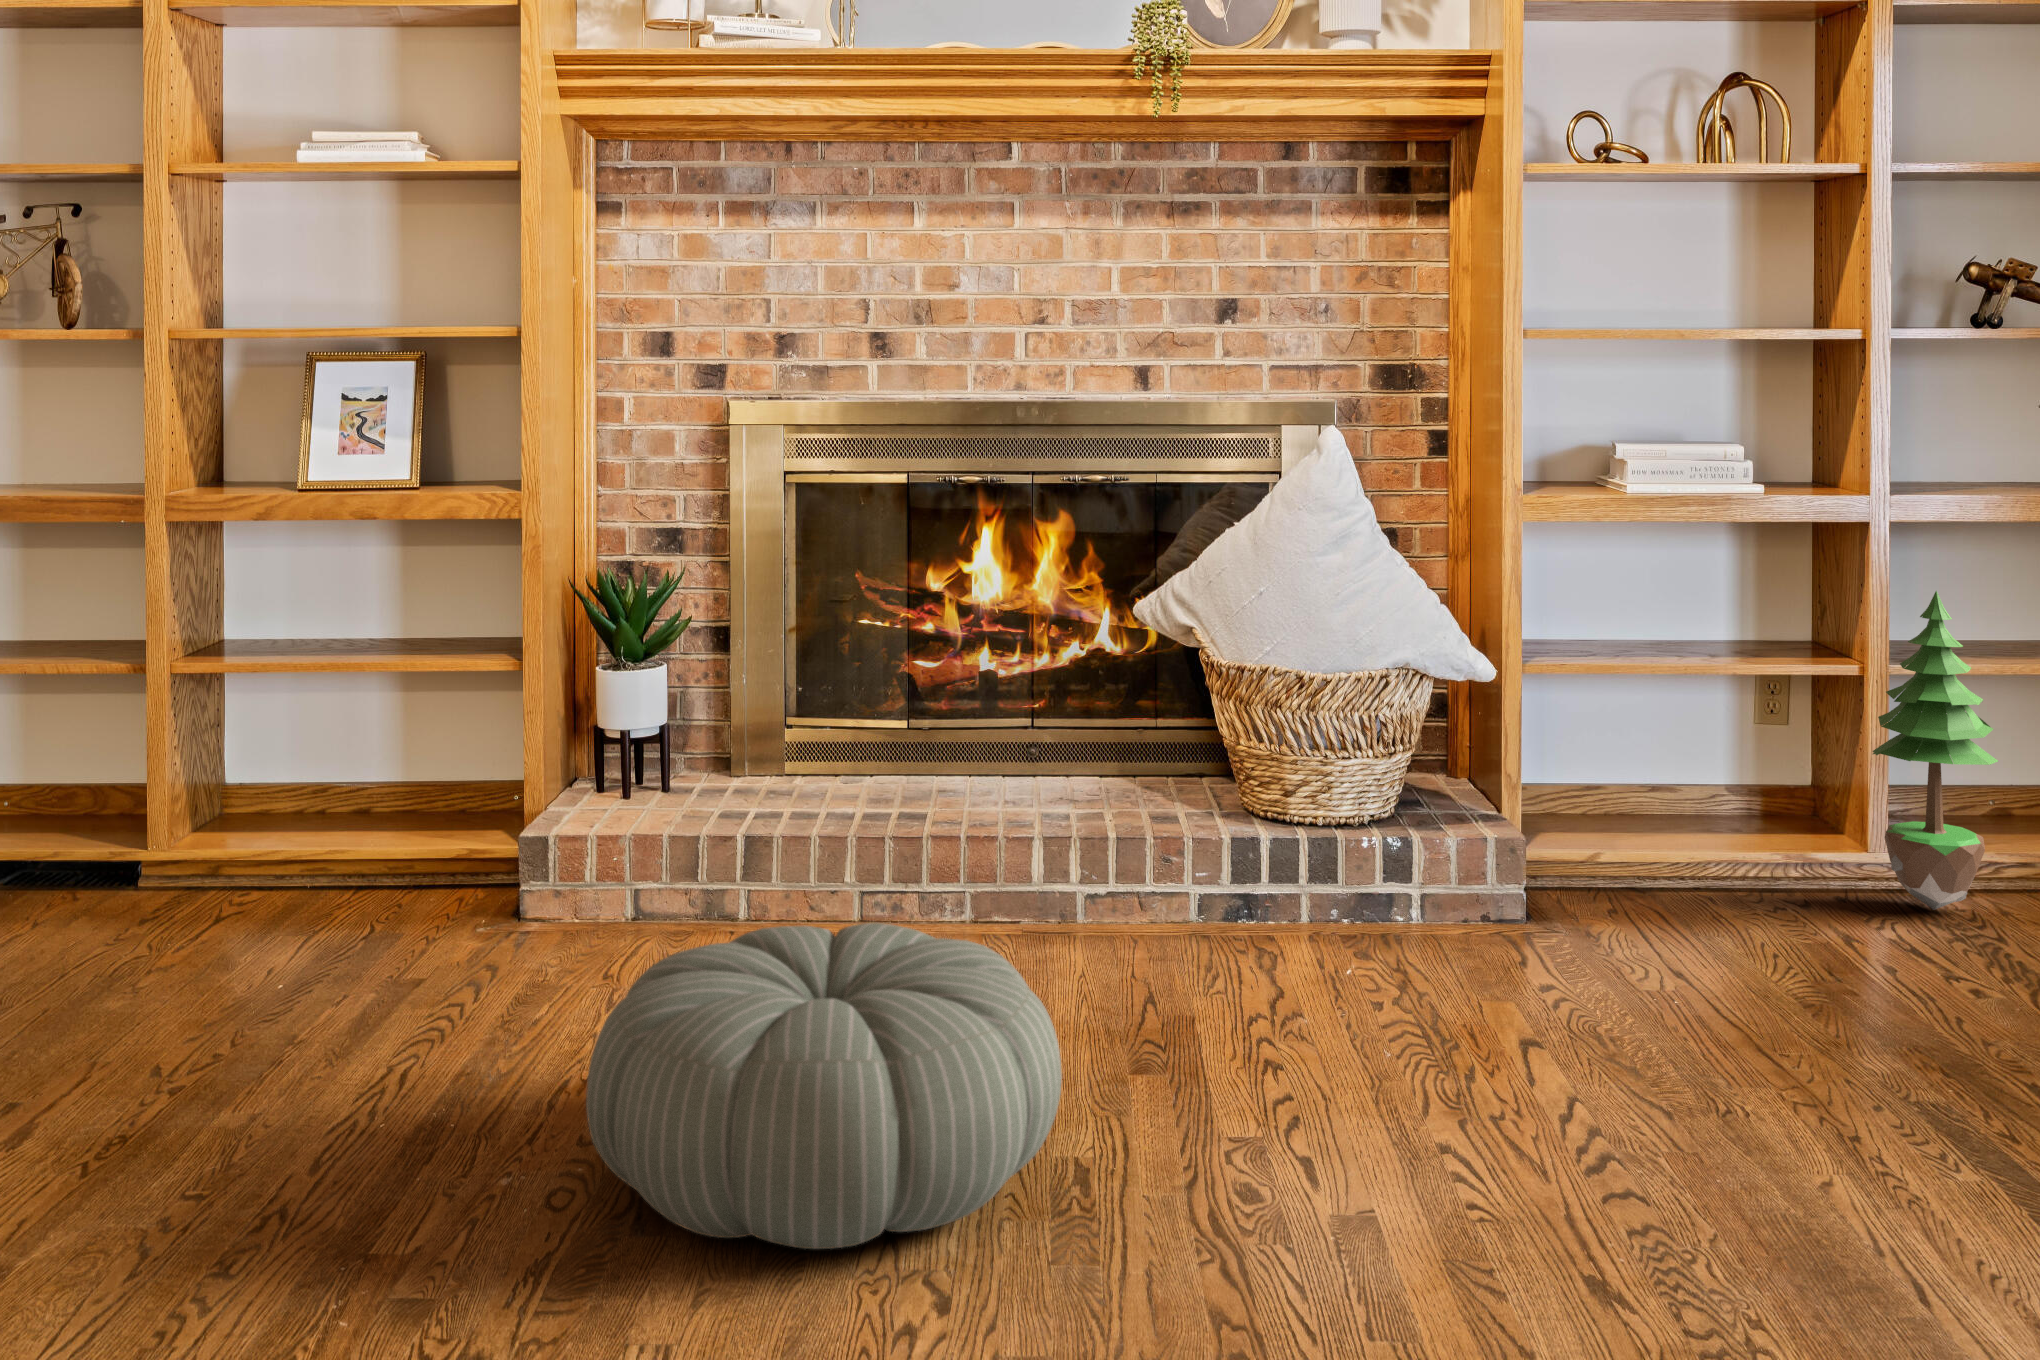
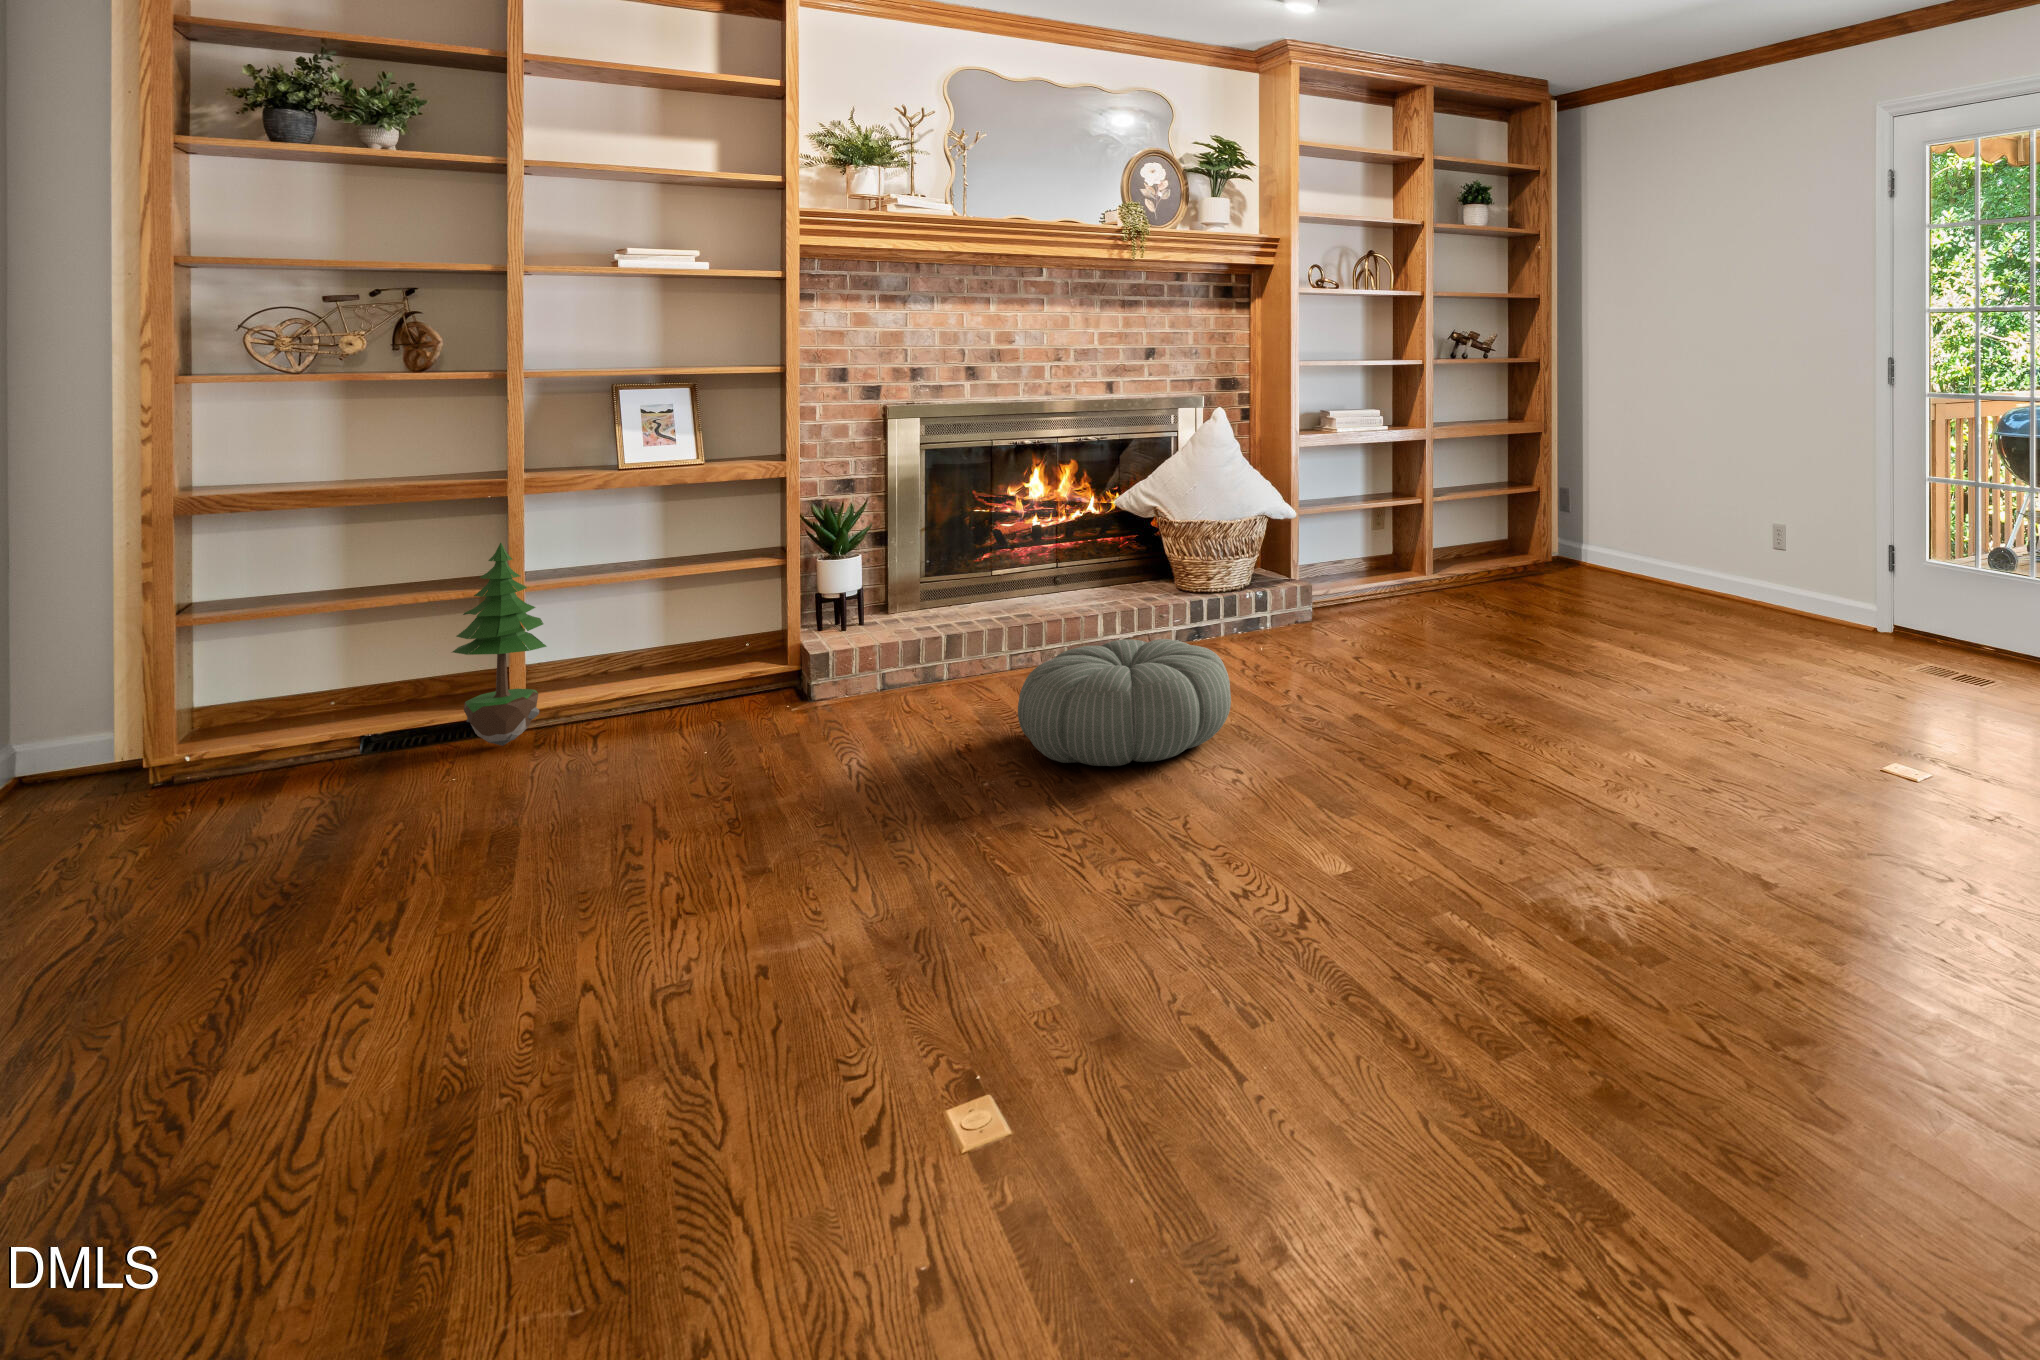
potted tree: present [1873,591,1998,910] -> present [453,543,547,746]

